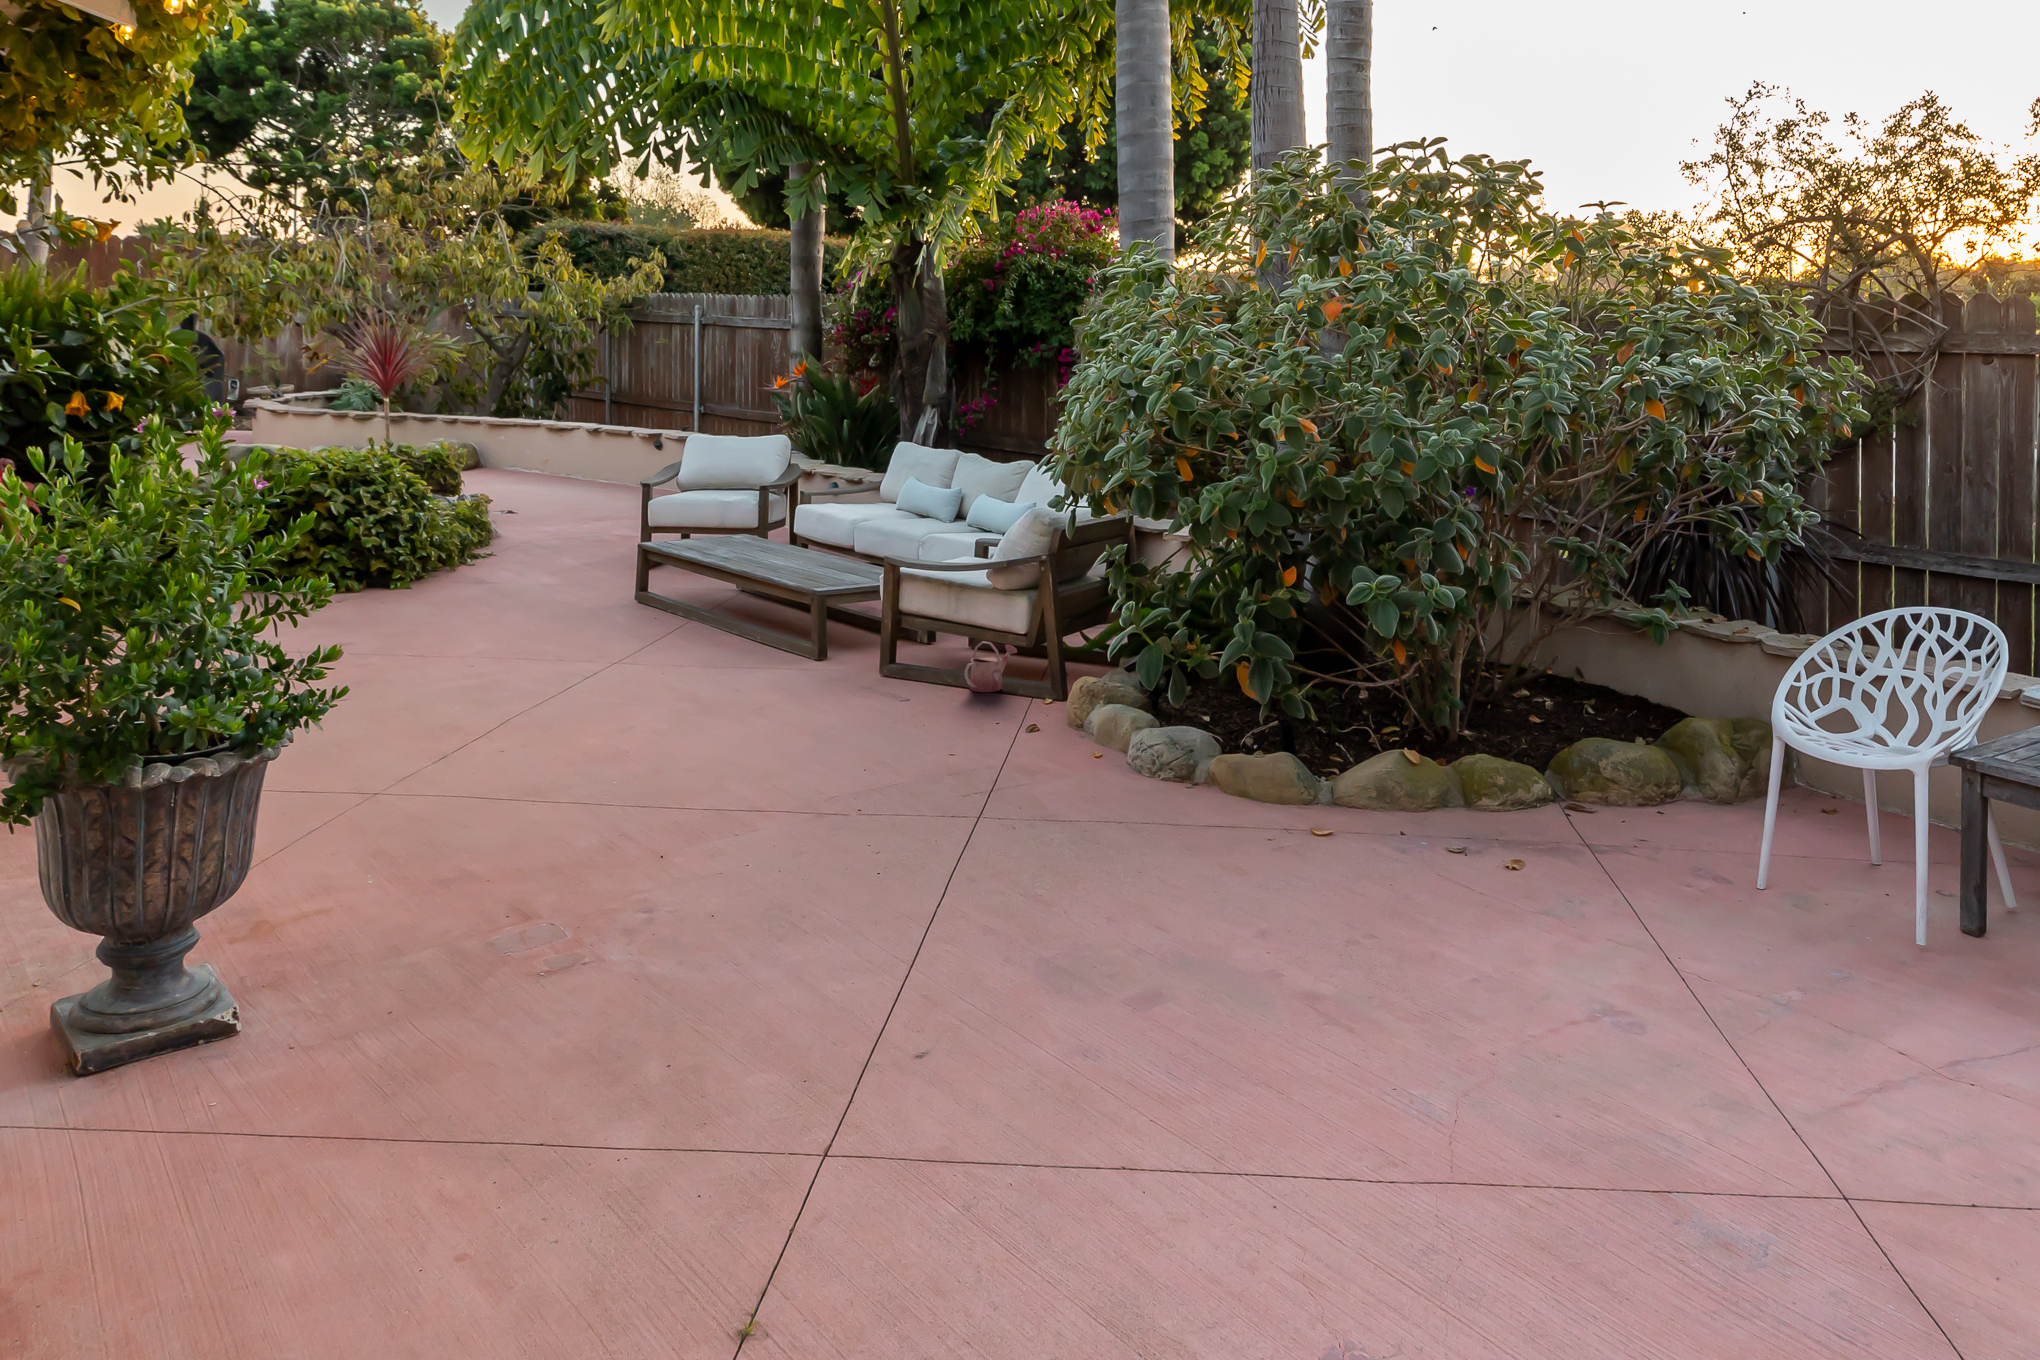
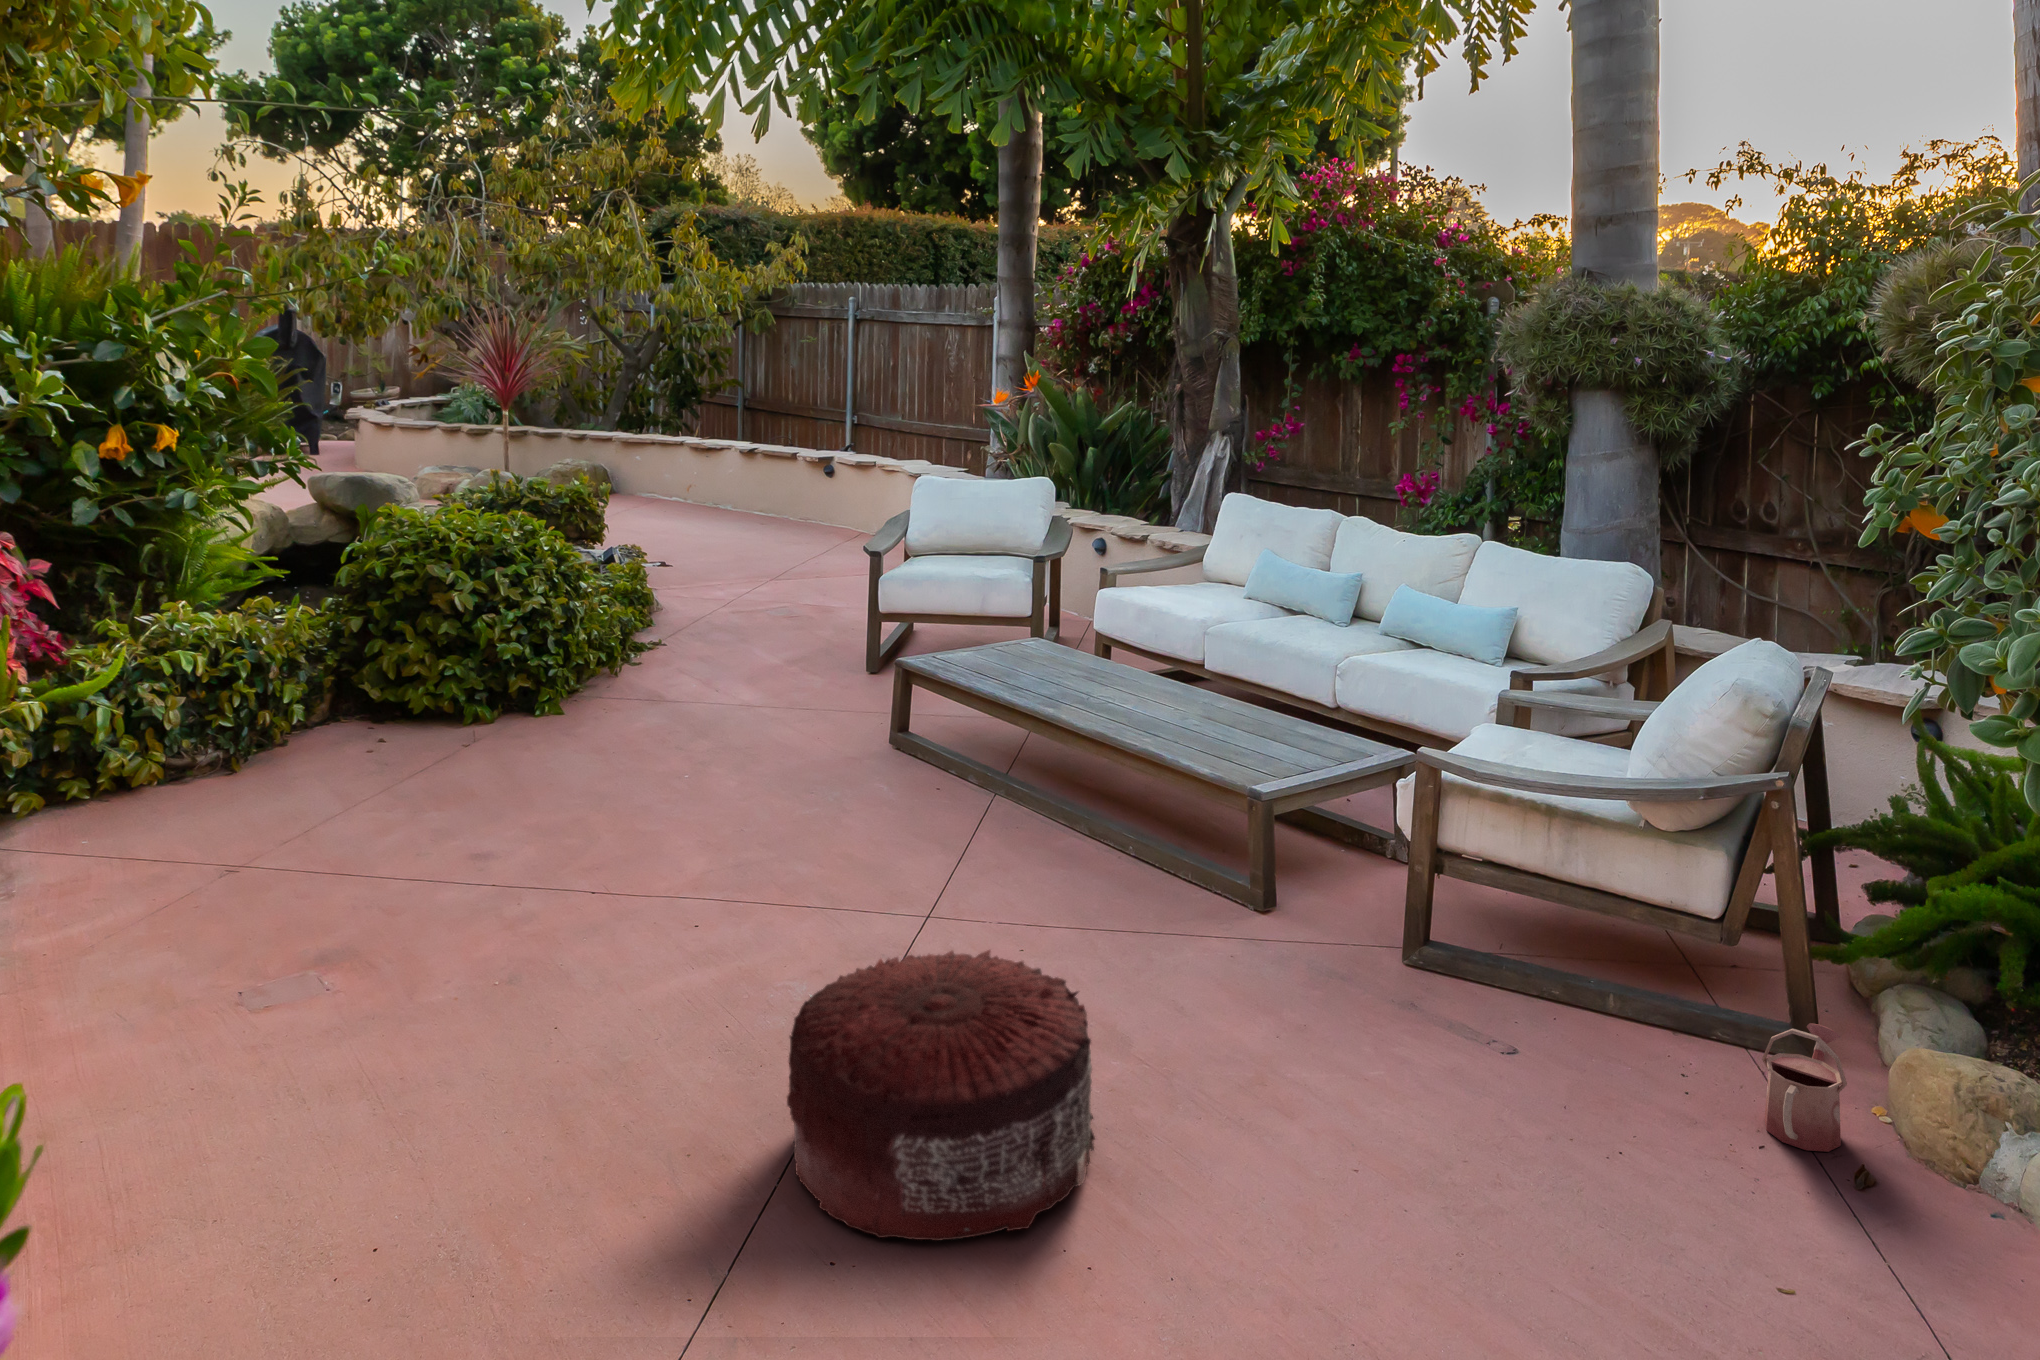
pouf: none [480,622,641,720] -> present [787,950,1095,1241]

